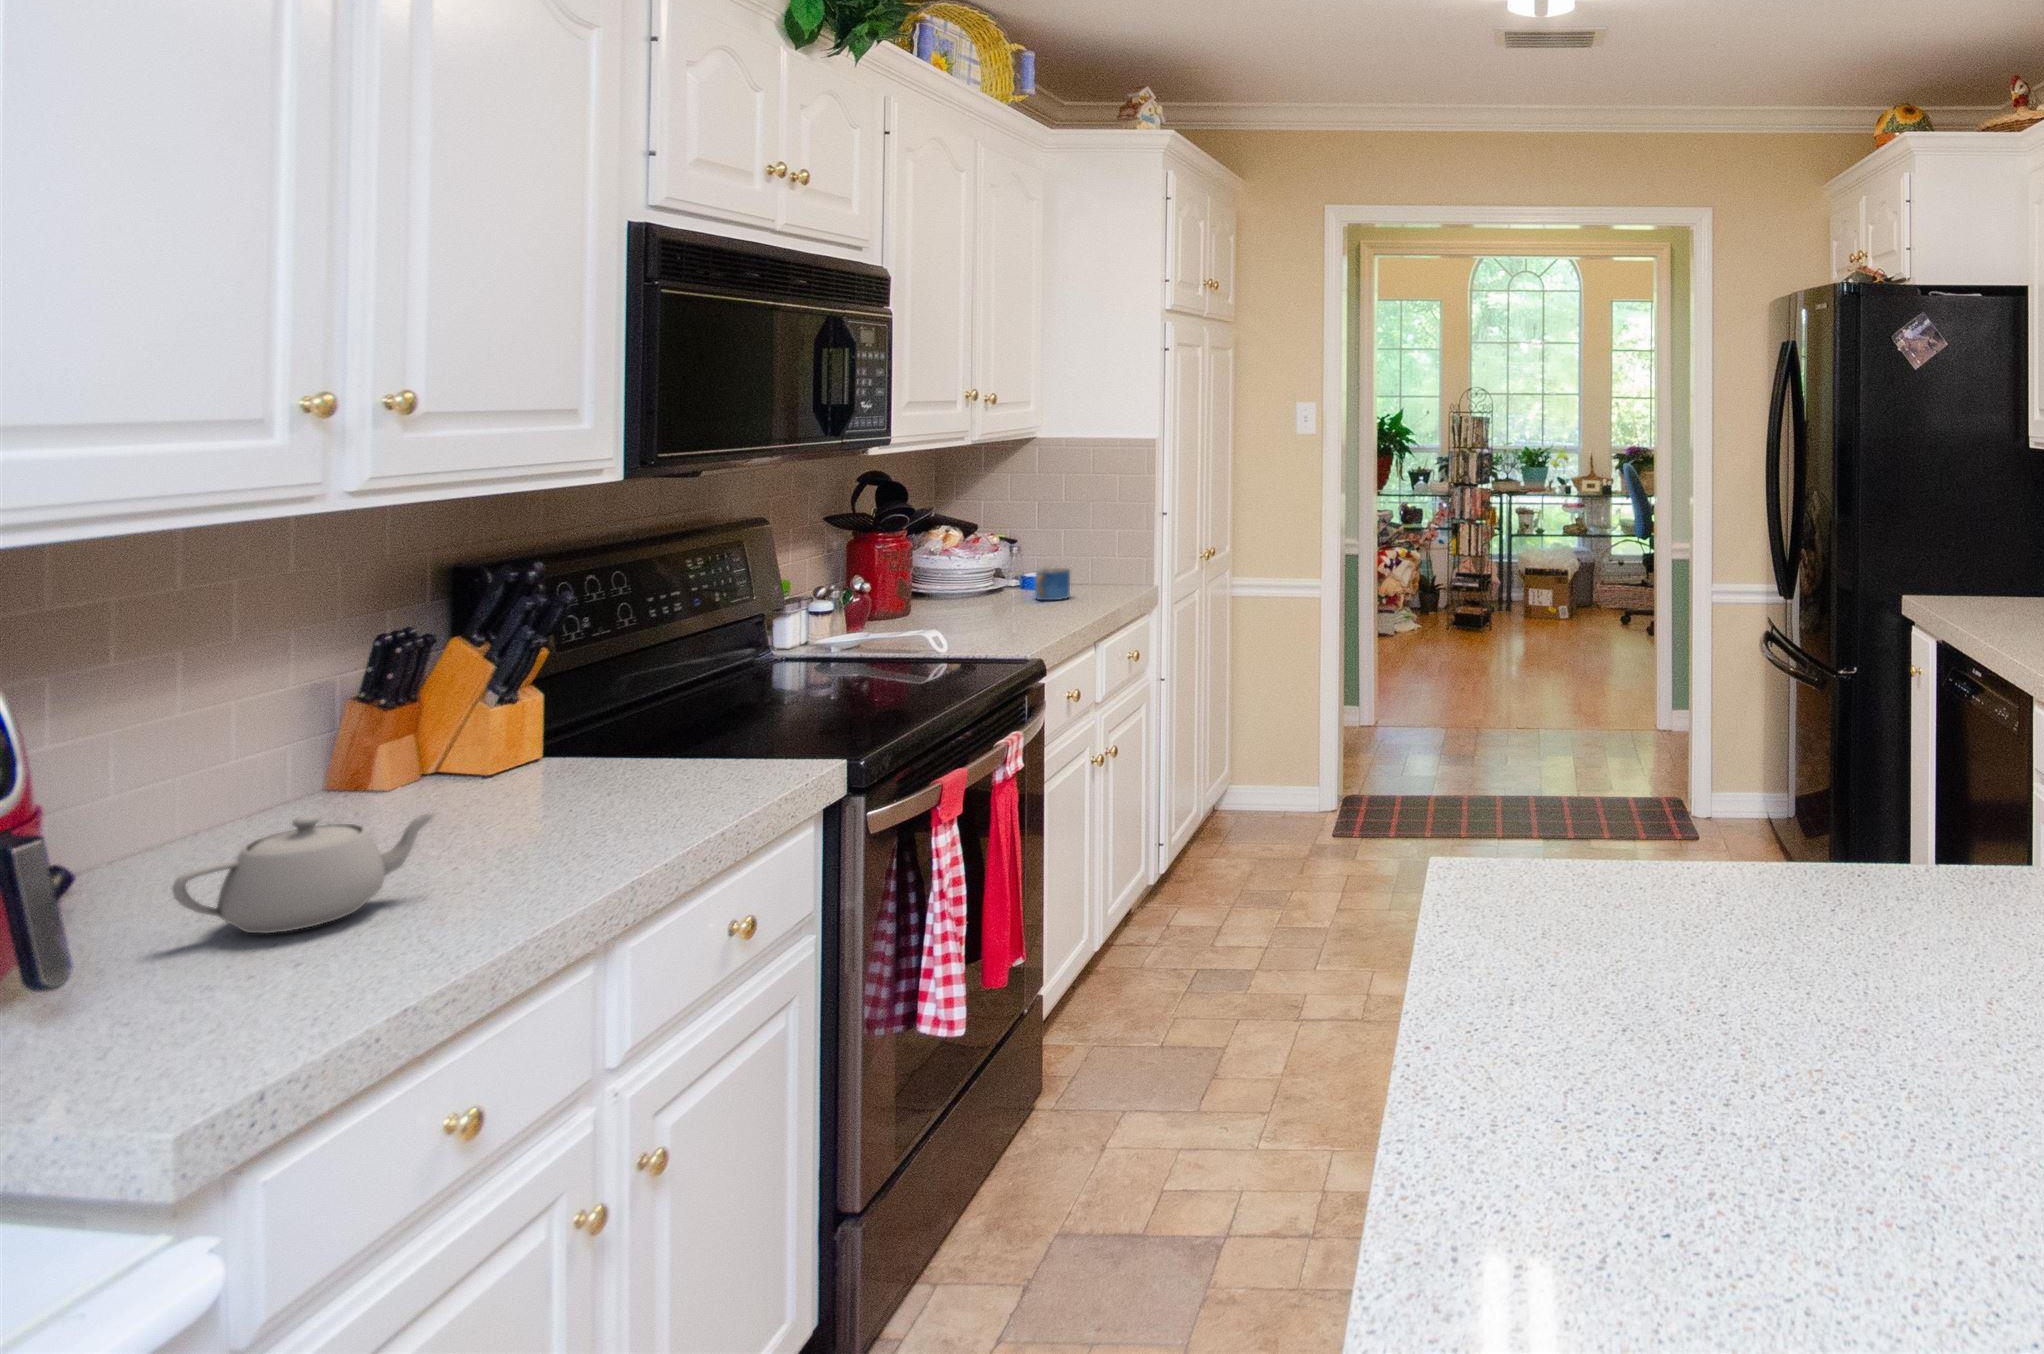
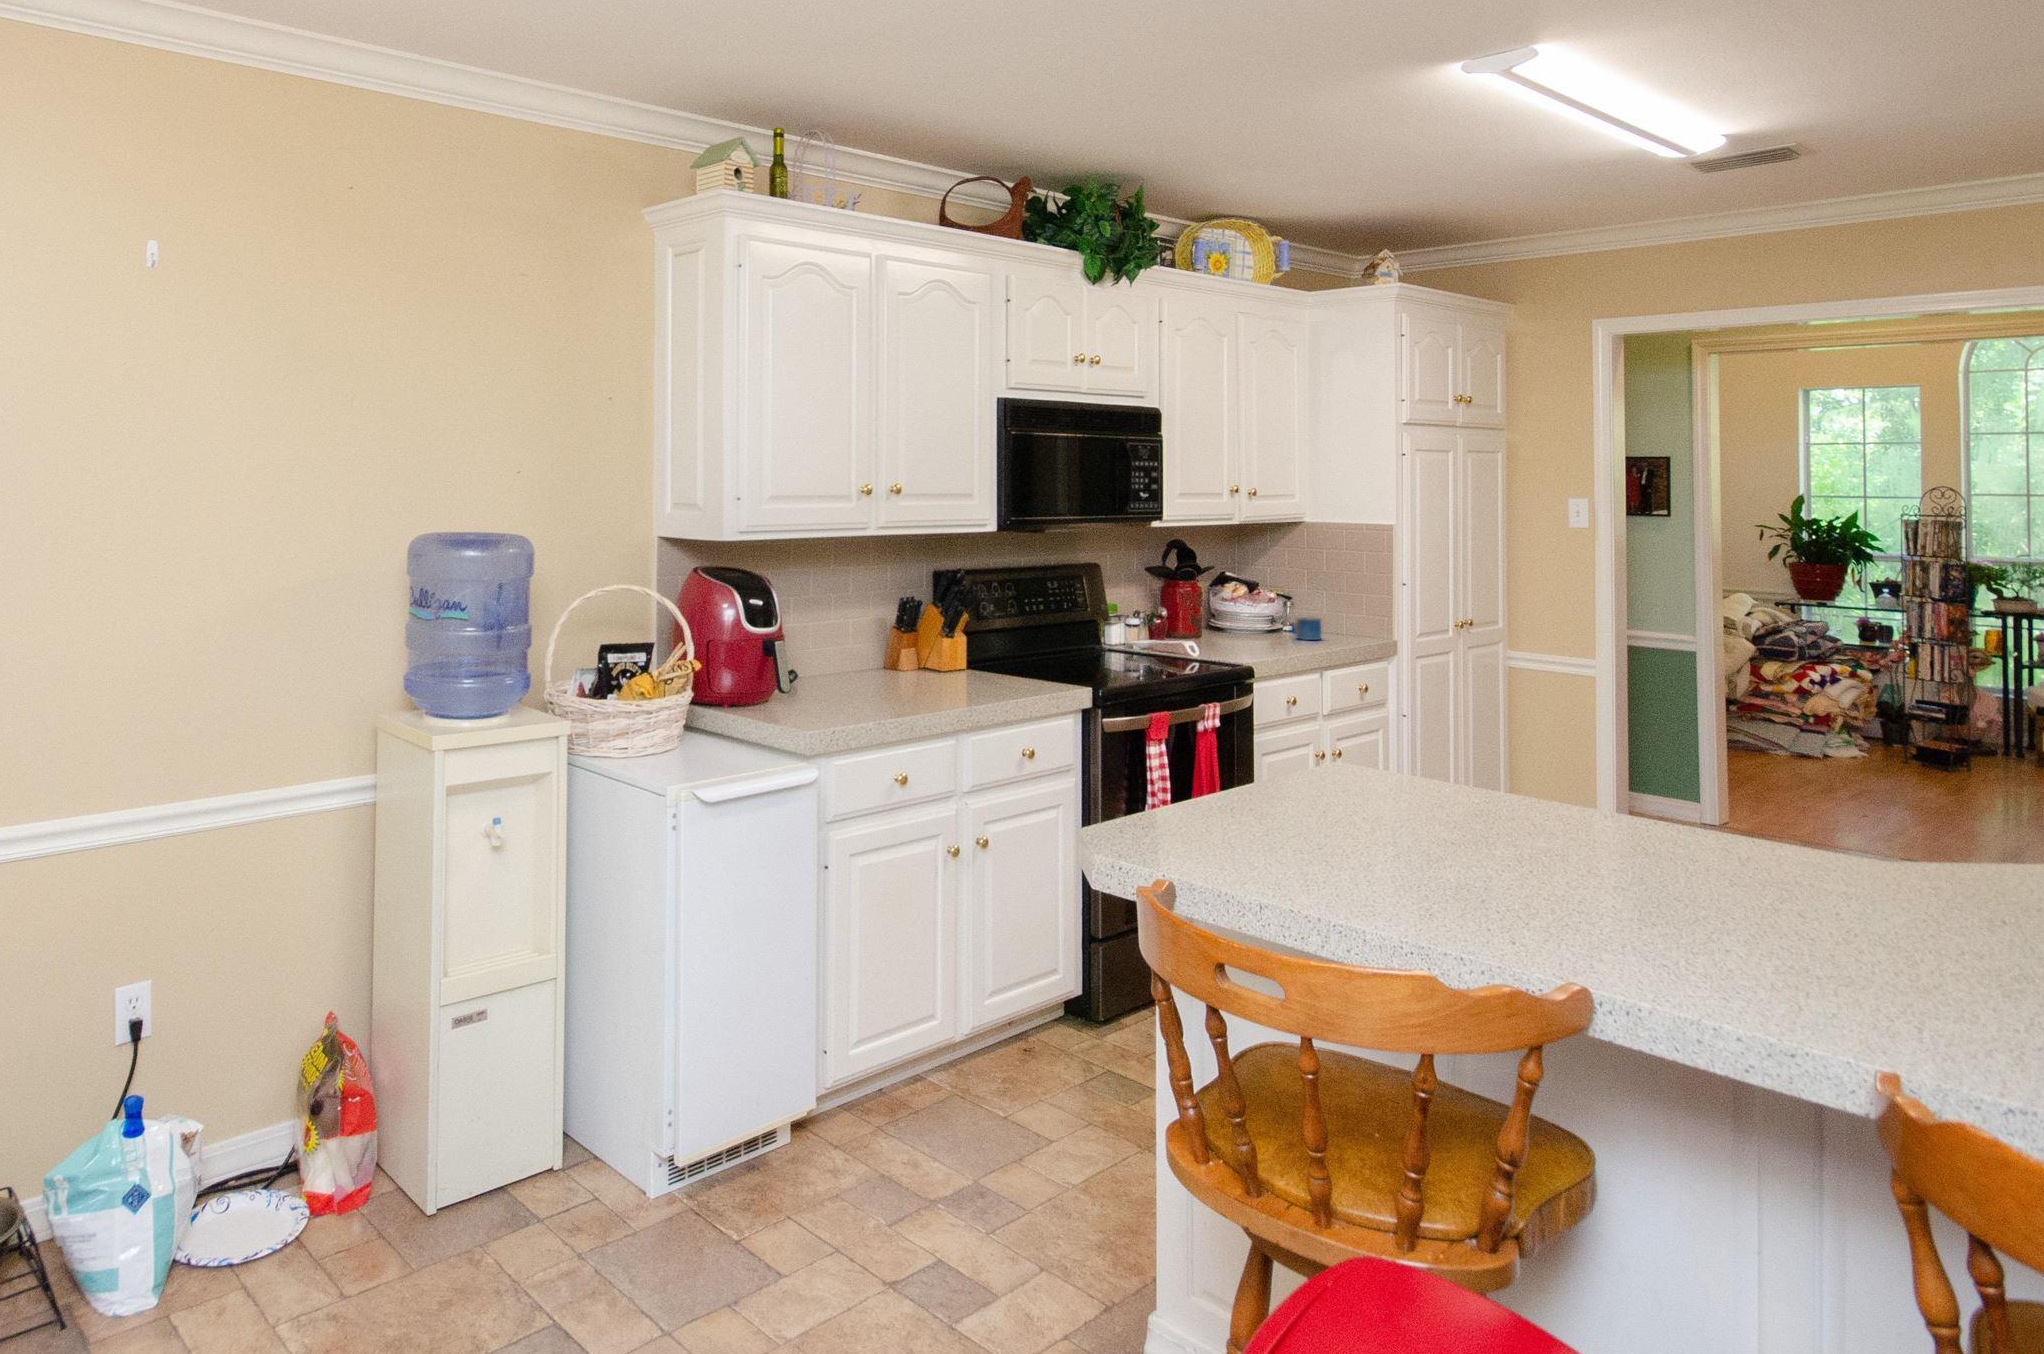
teapot: present [172,812,439,933] -> none [827,657,909,699]

